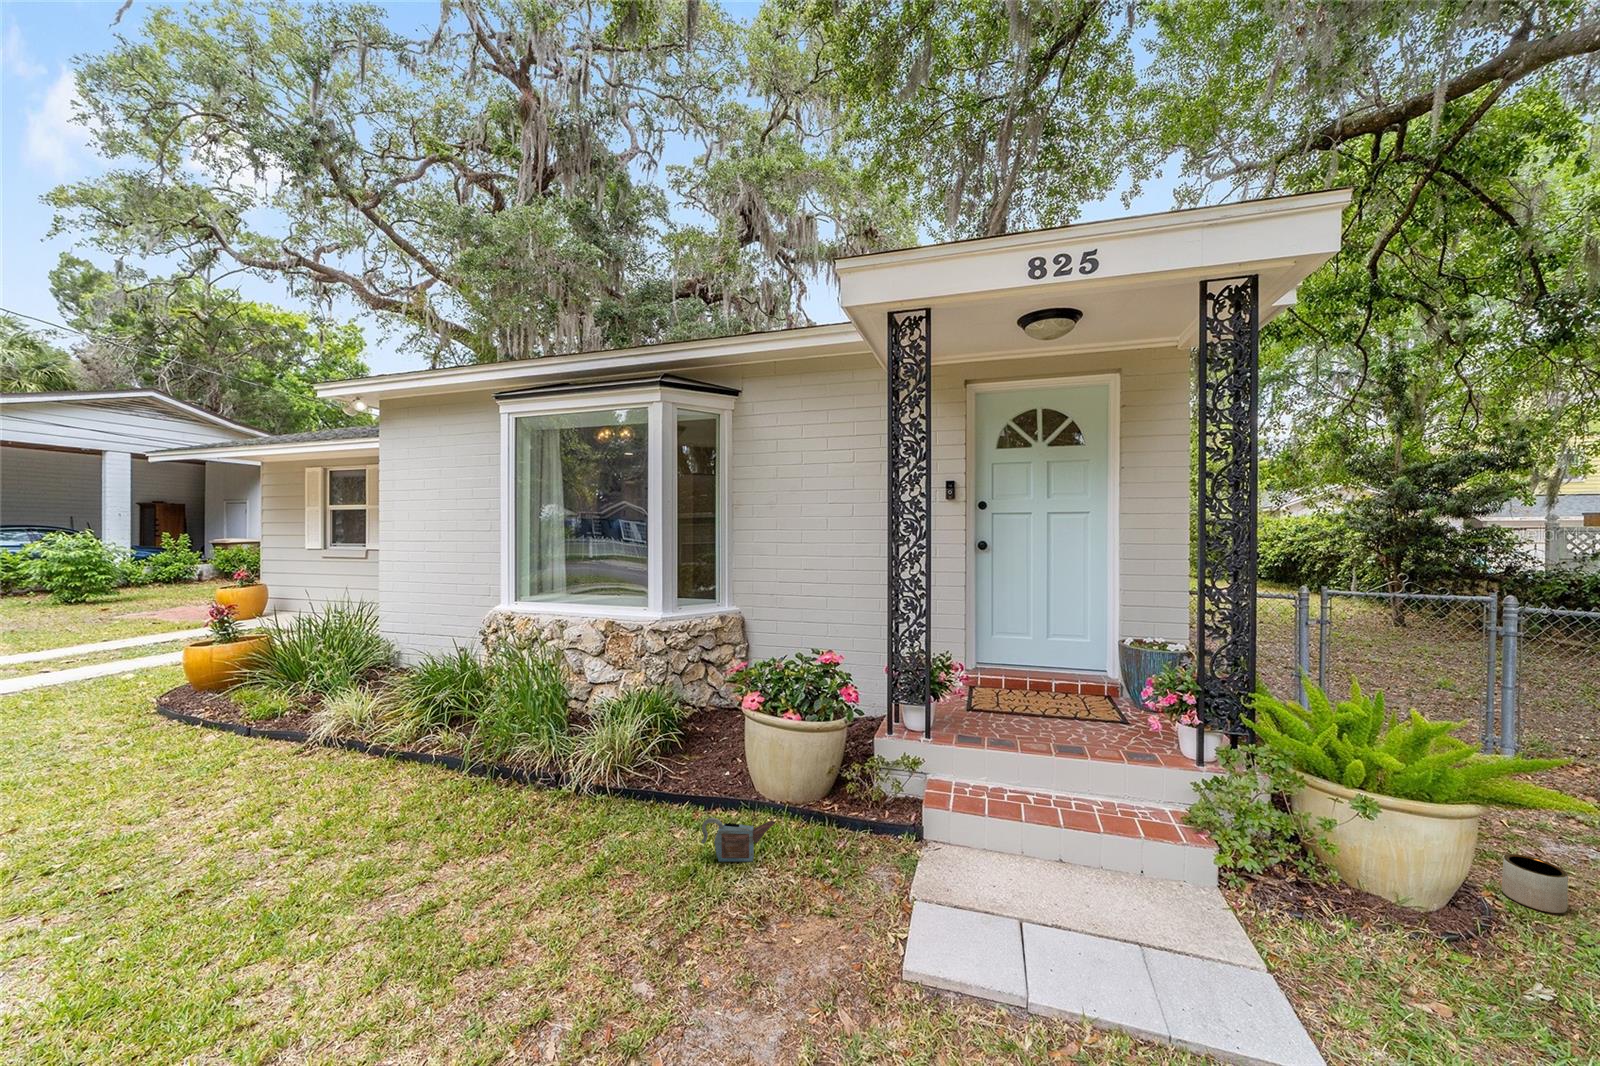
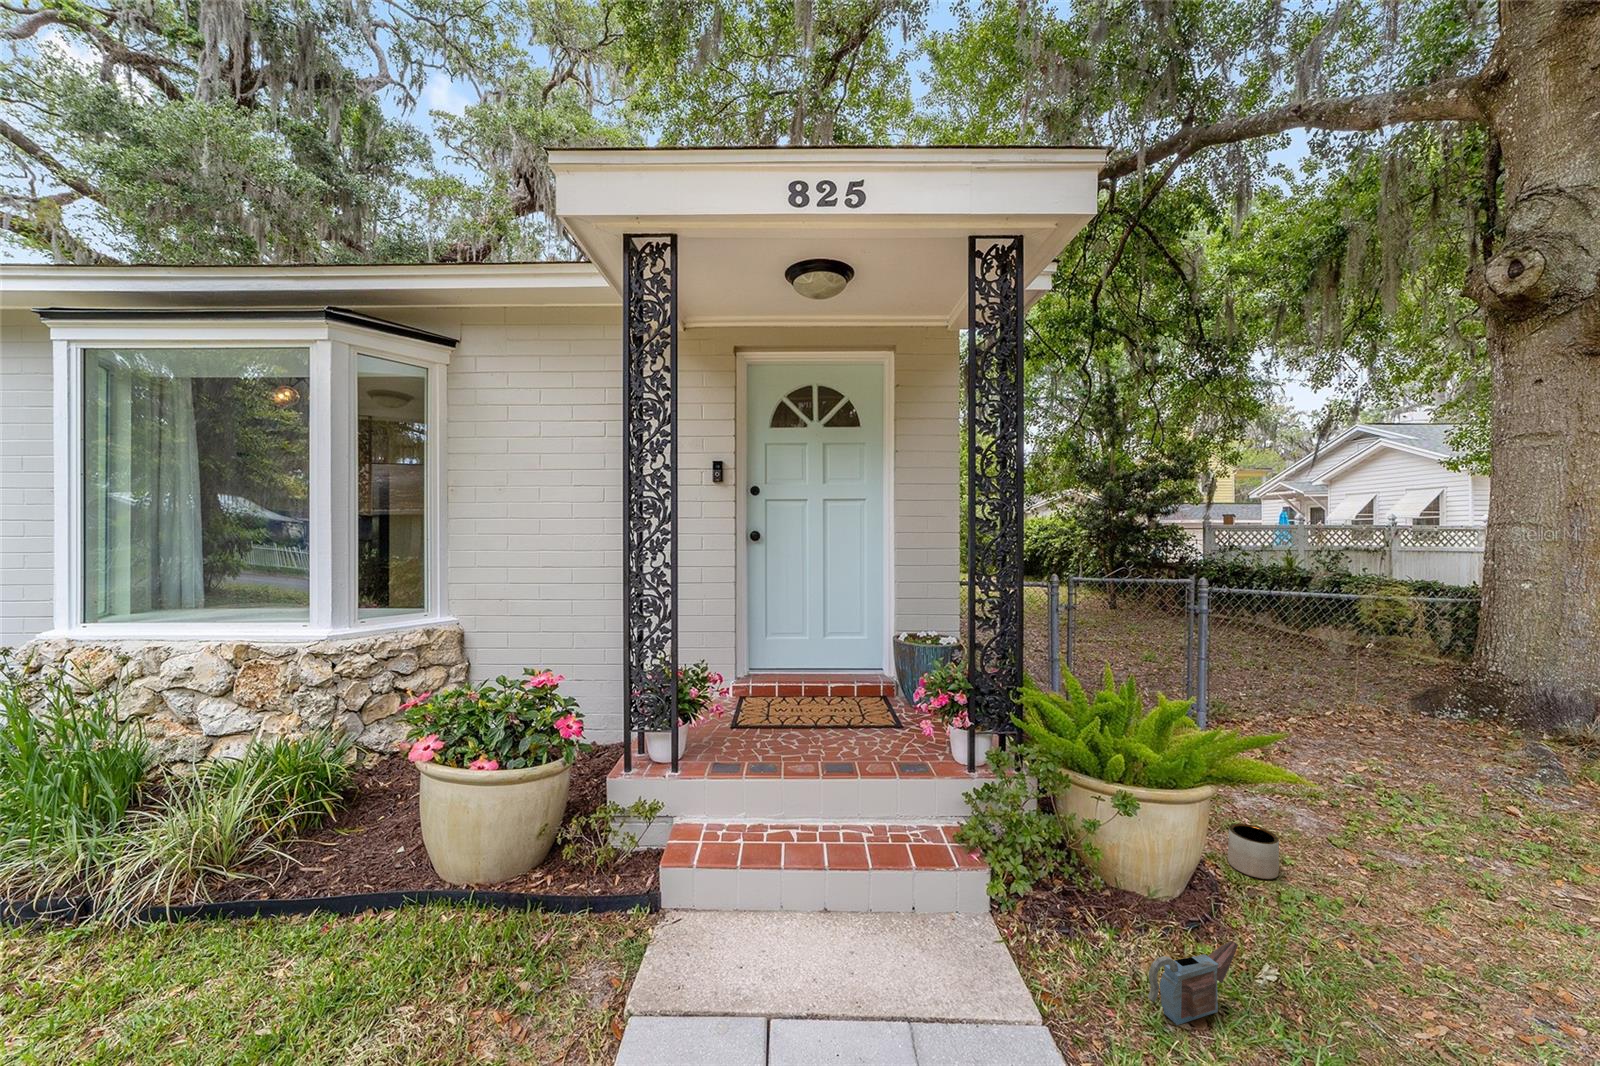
watering can: present [701,818,775,861] -> present [1147,941,1238,1025]

